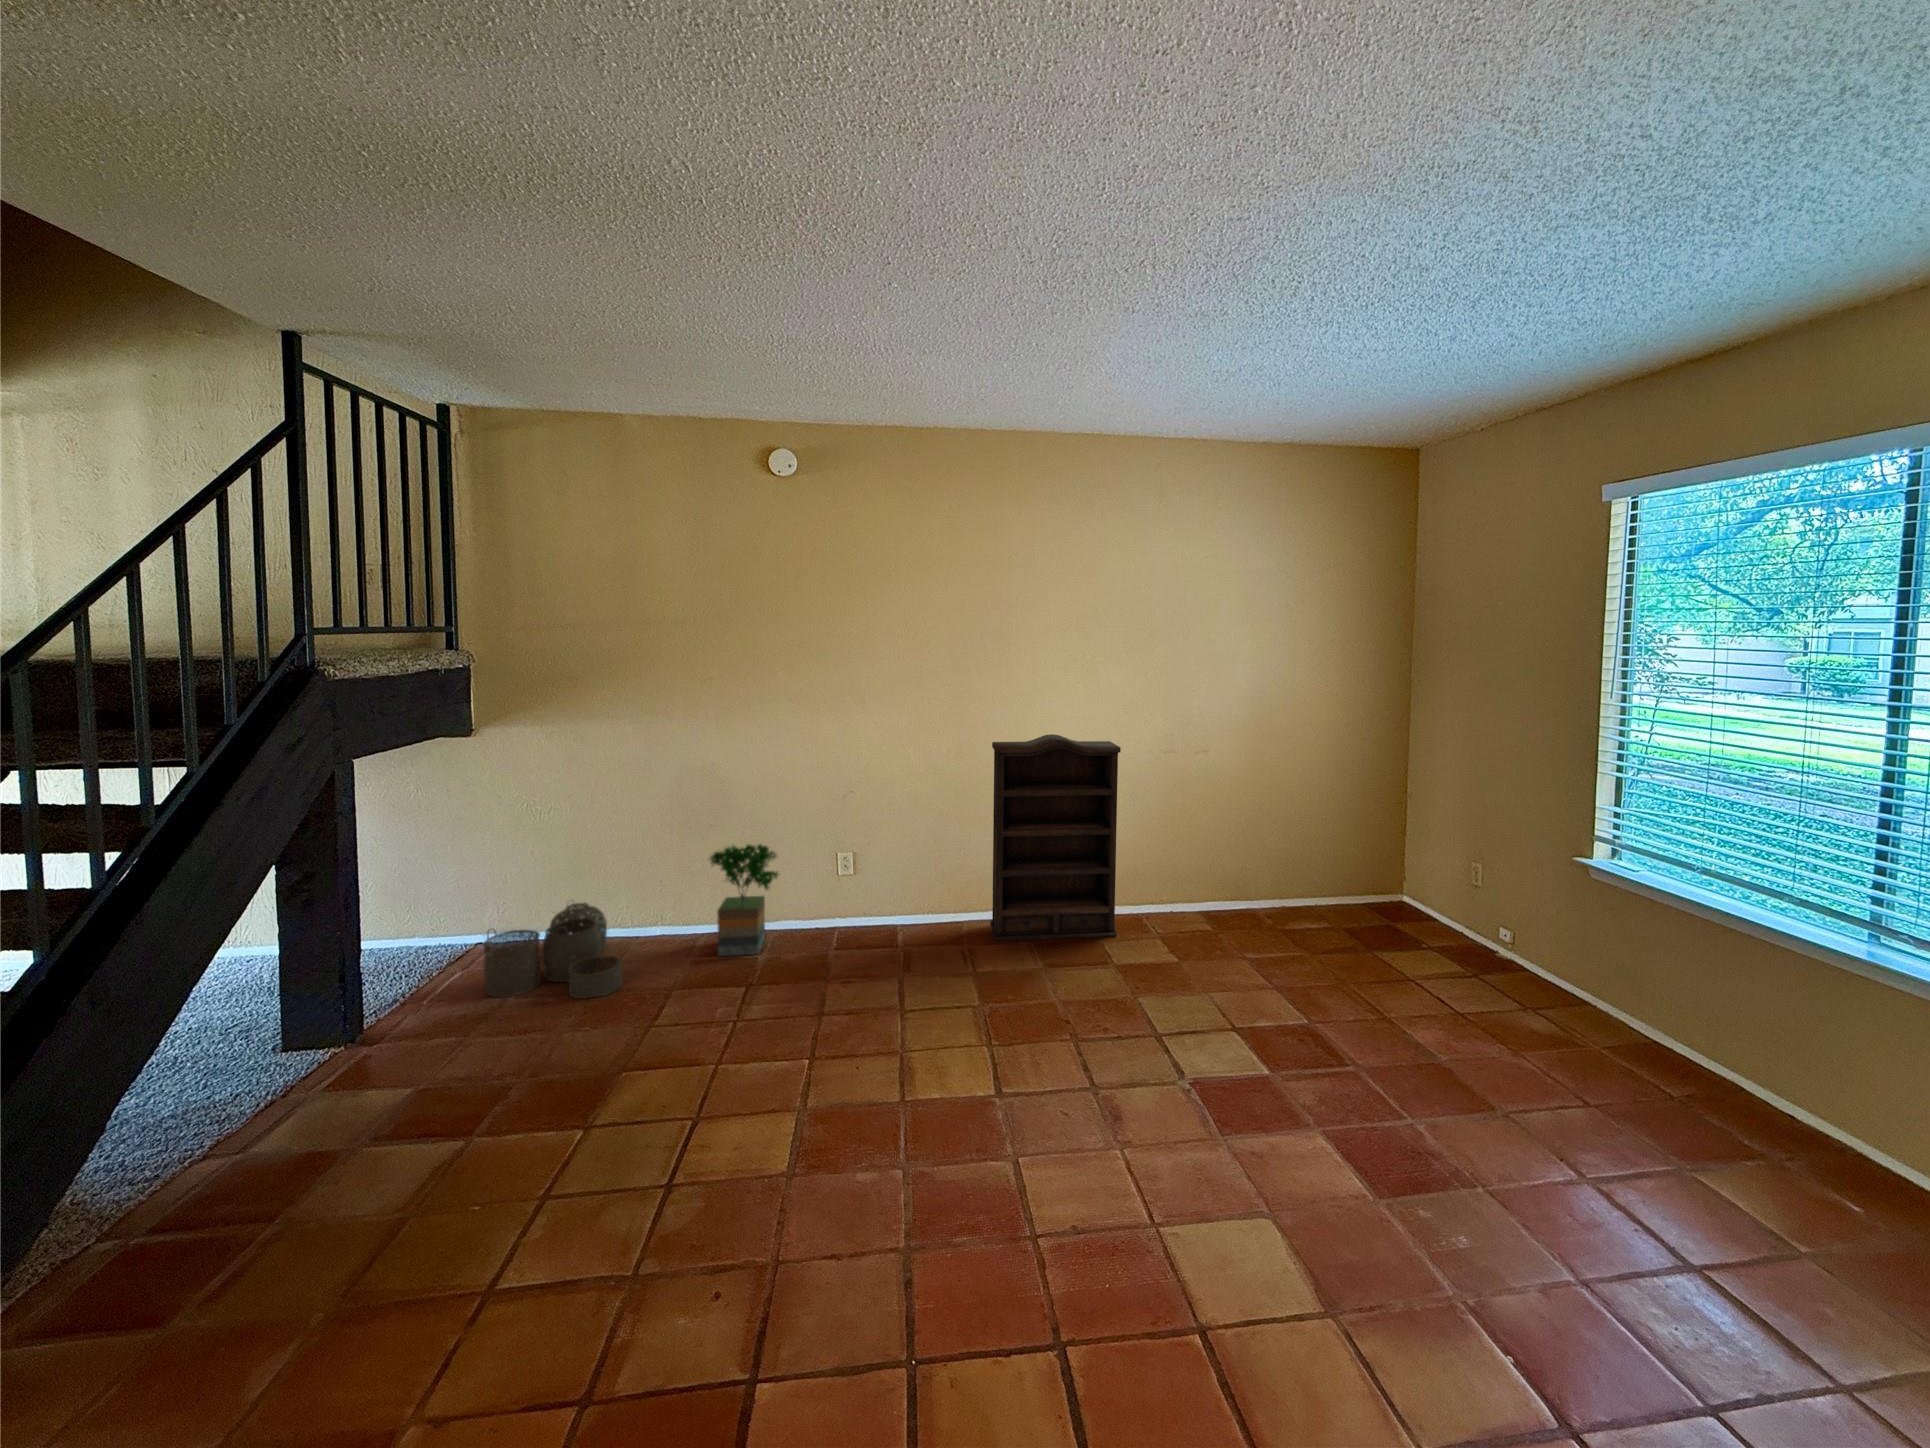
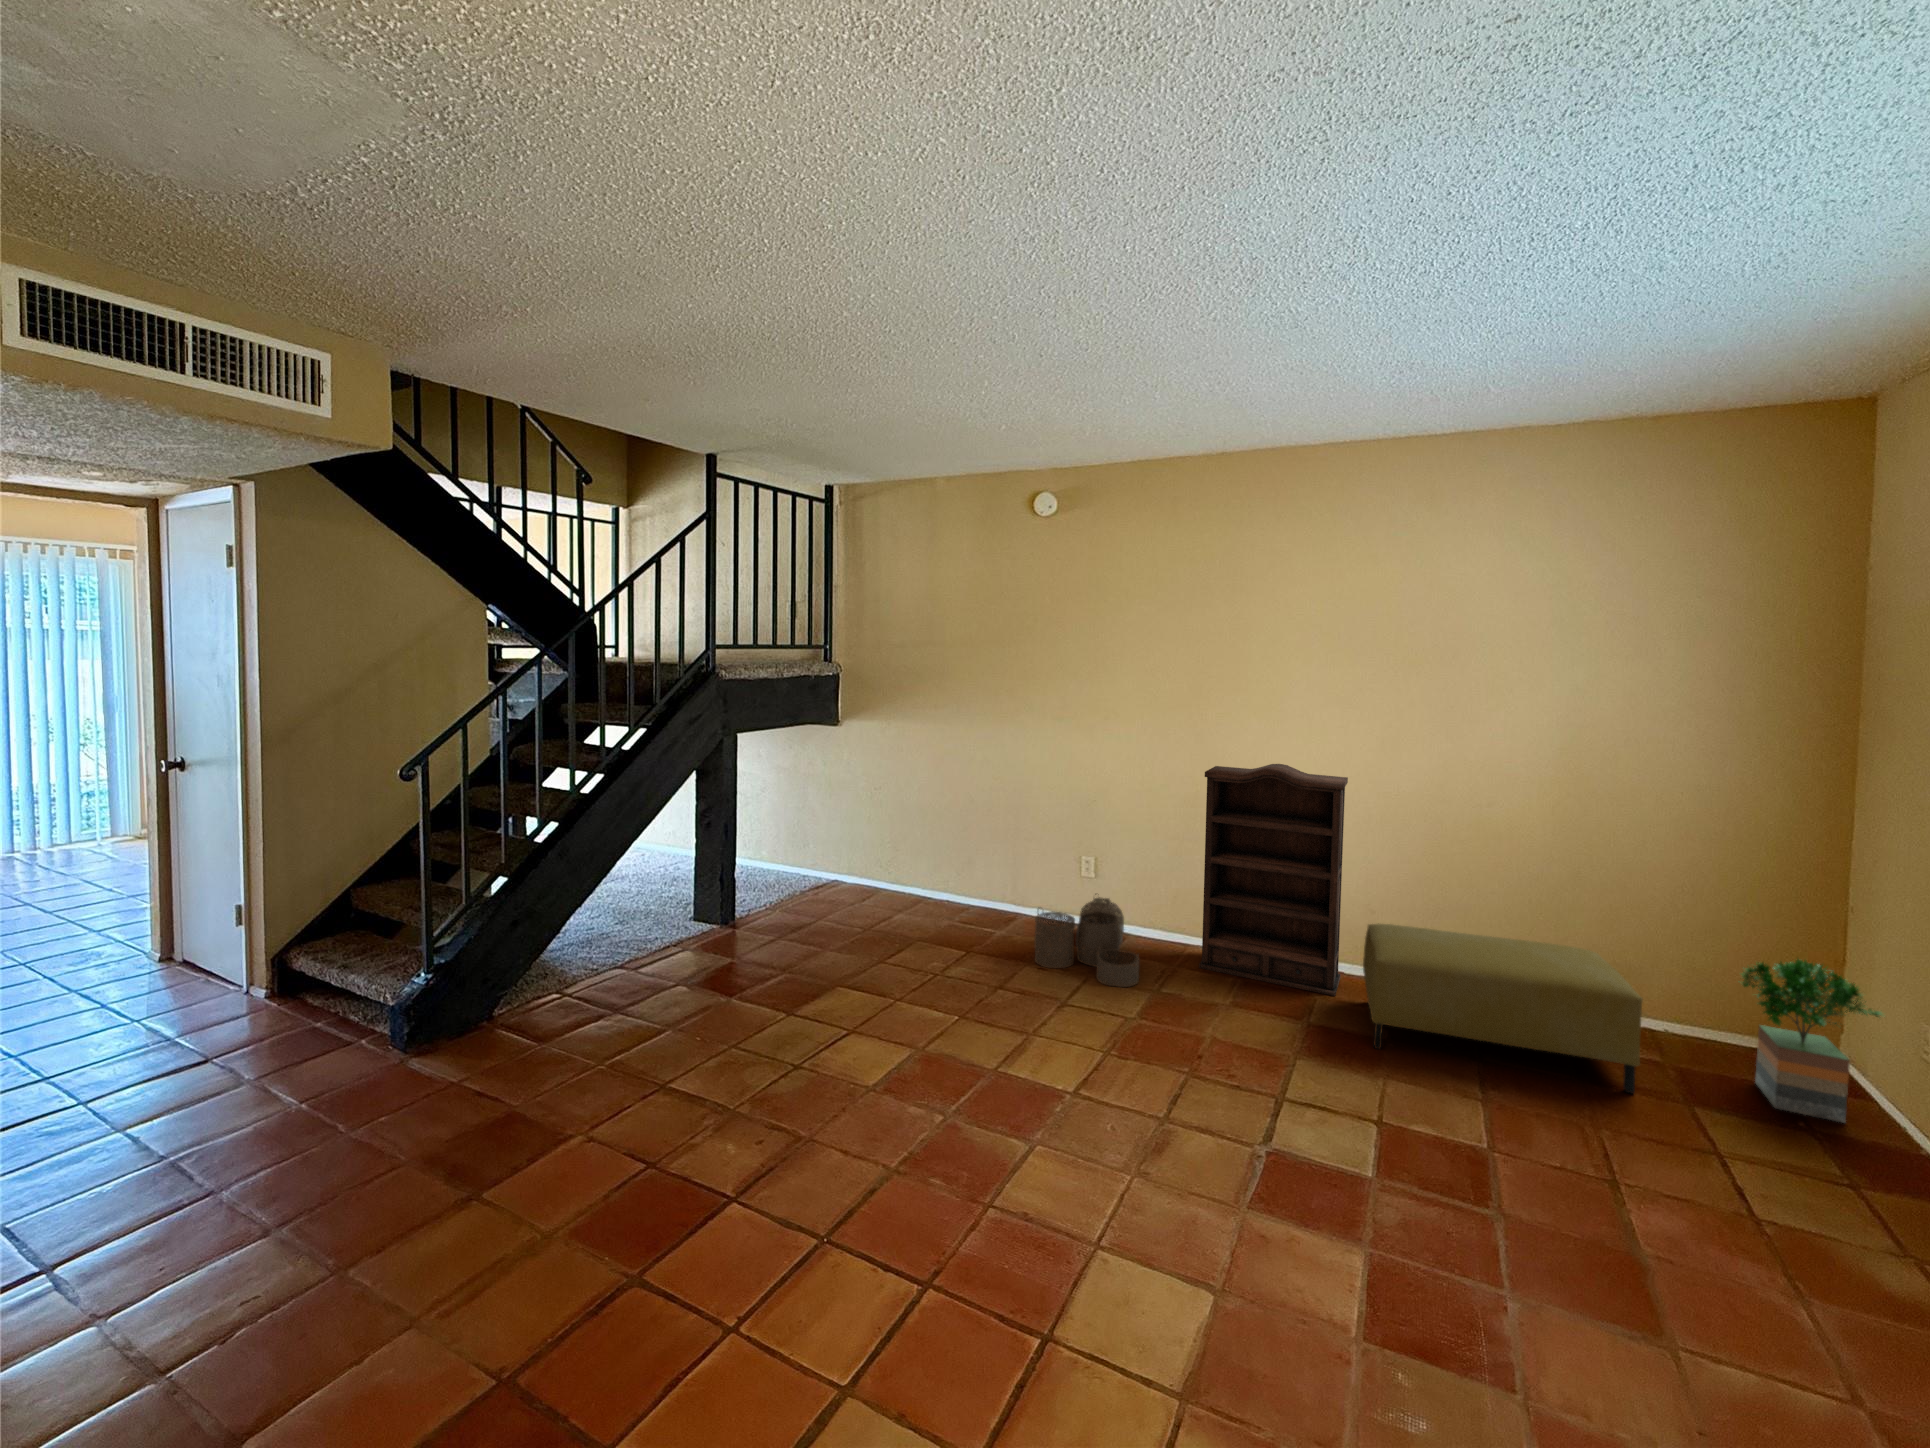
potted tree: present [710,844,779,956] -> present [1742,959,1882,1123]
ottoman: none [1139,855,1345,971] -> present [1363,923,1643,1093]
woven basket: present [484,903,622,999] -> present [1035,894,1139,987]

